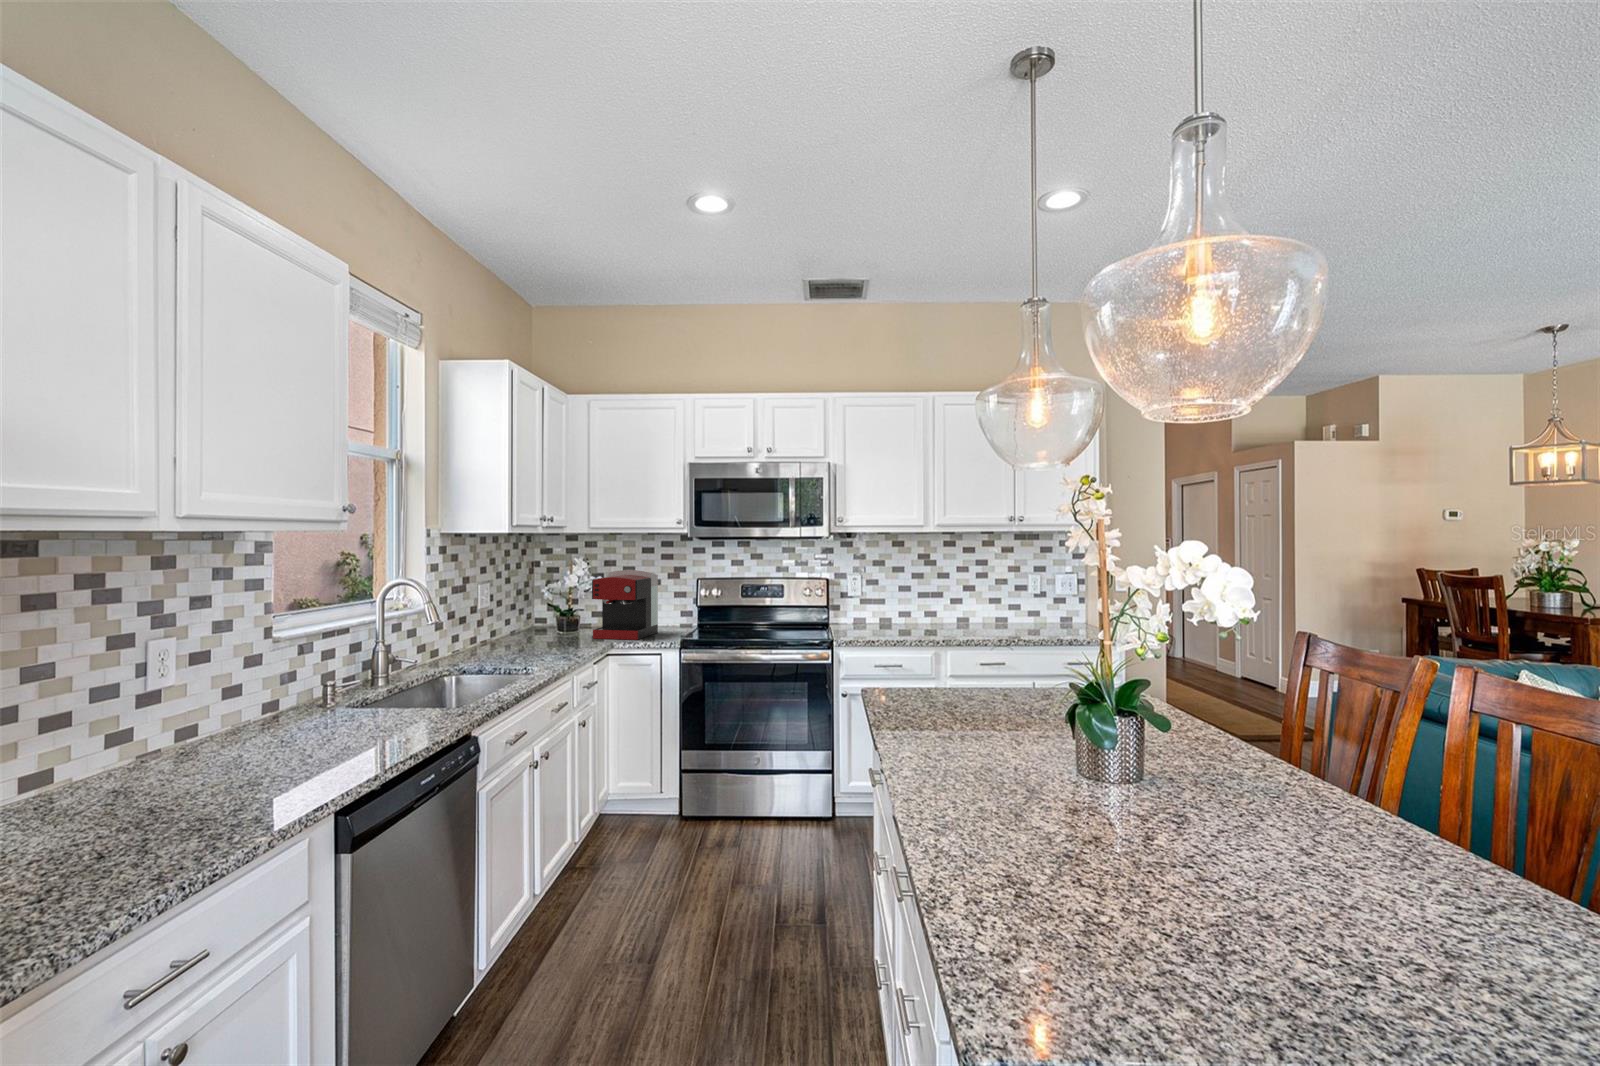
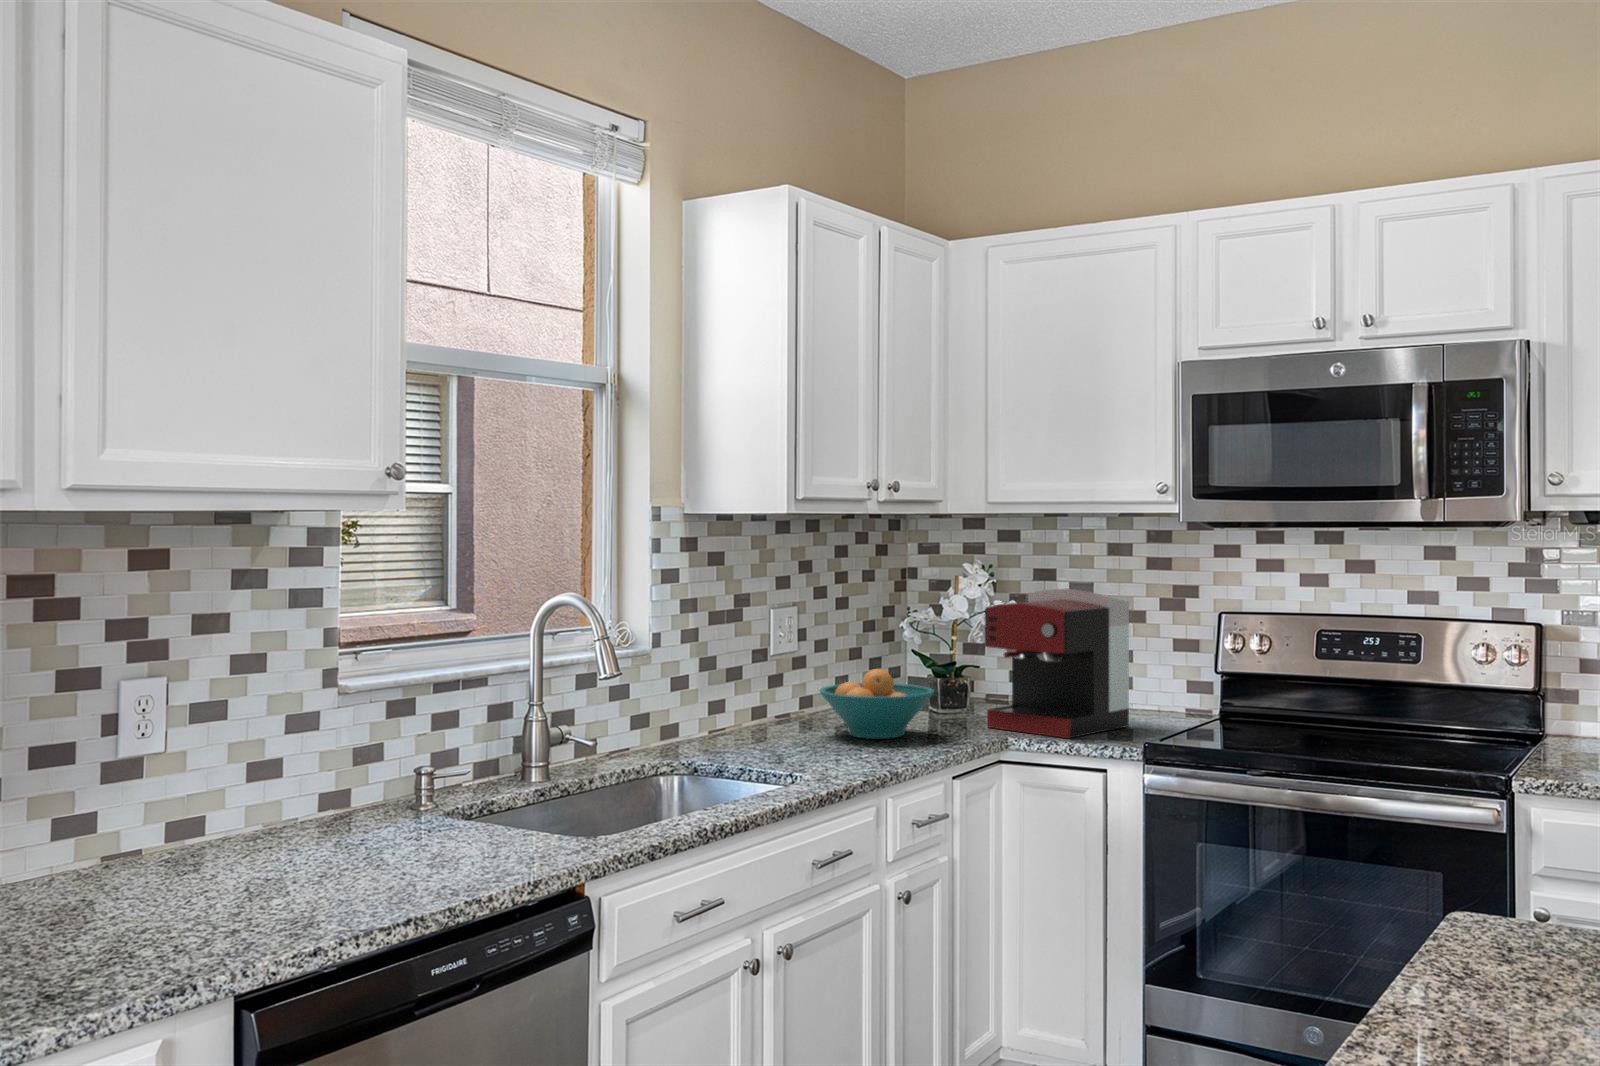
fruit bowl: none [511,613,574,648] -> present [819,669,934,739]

